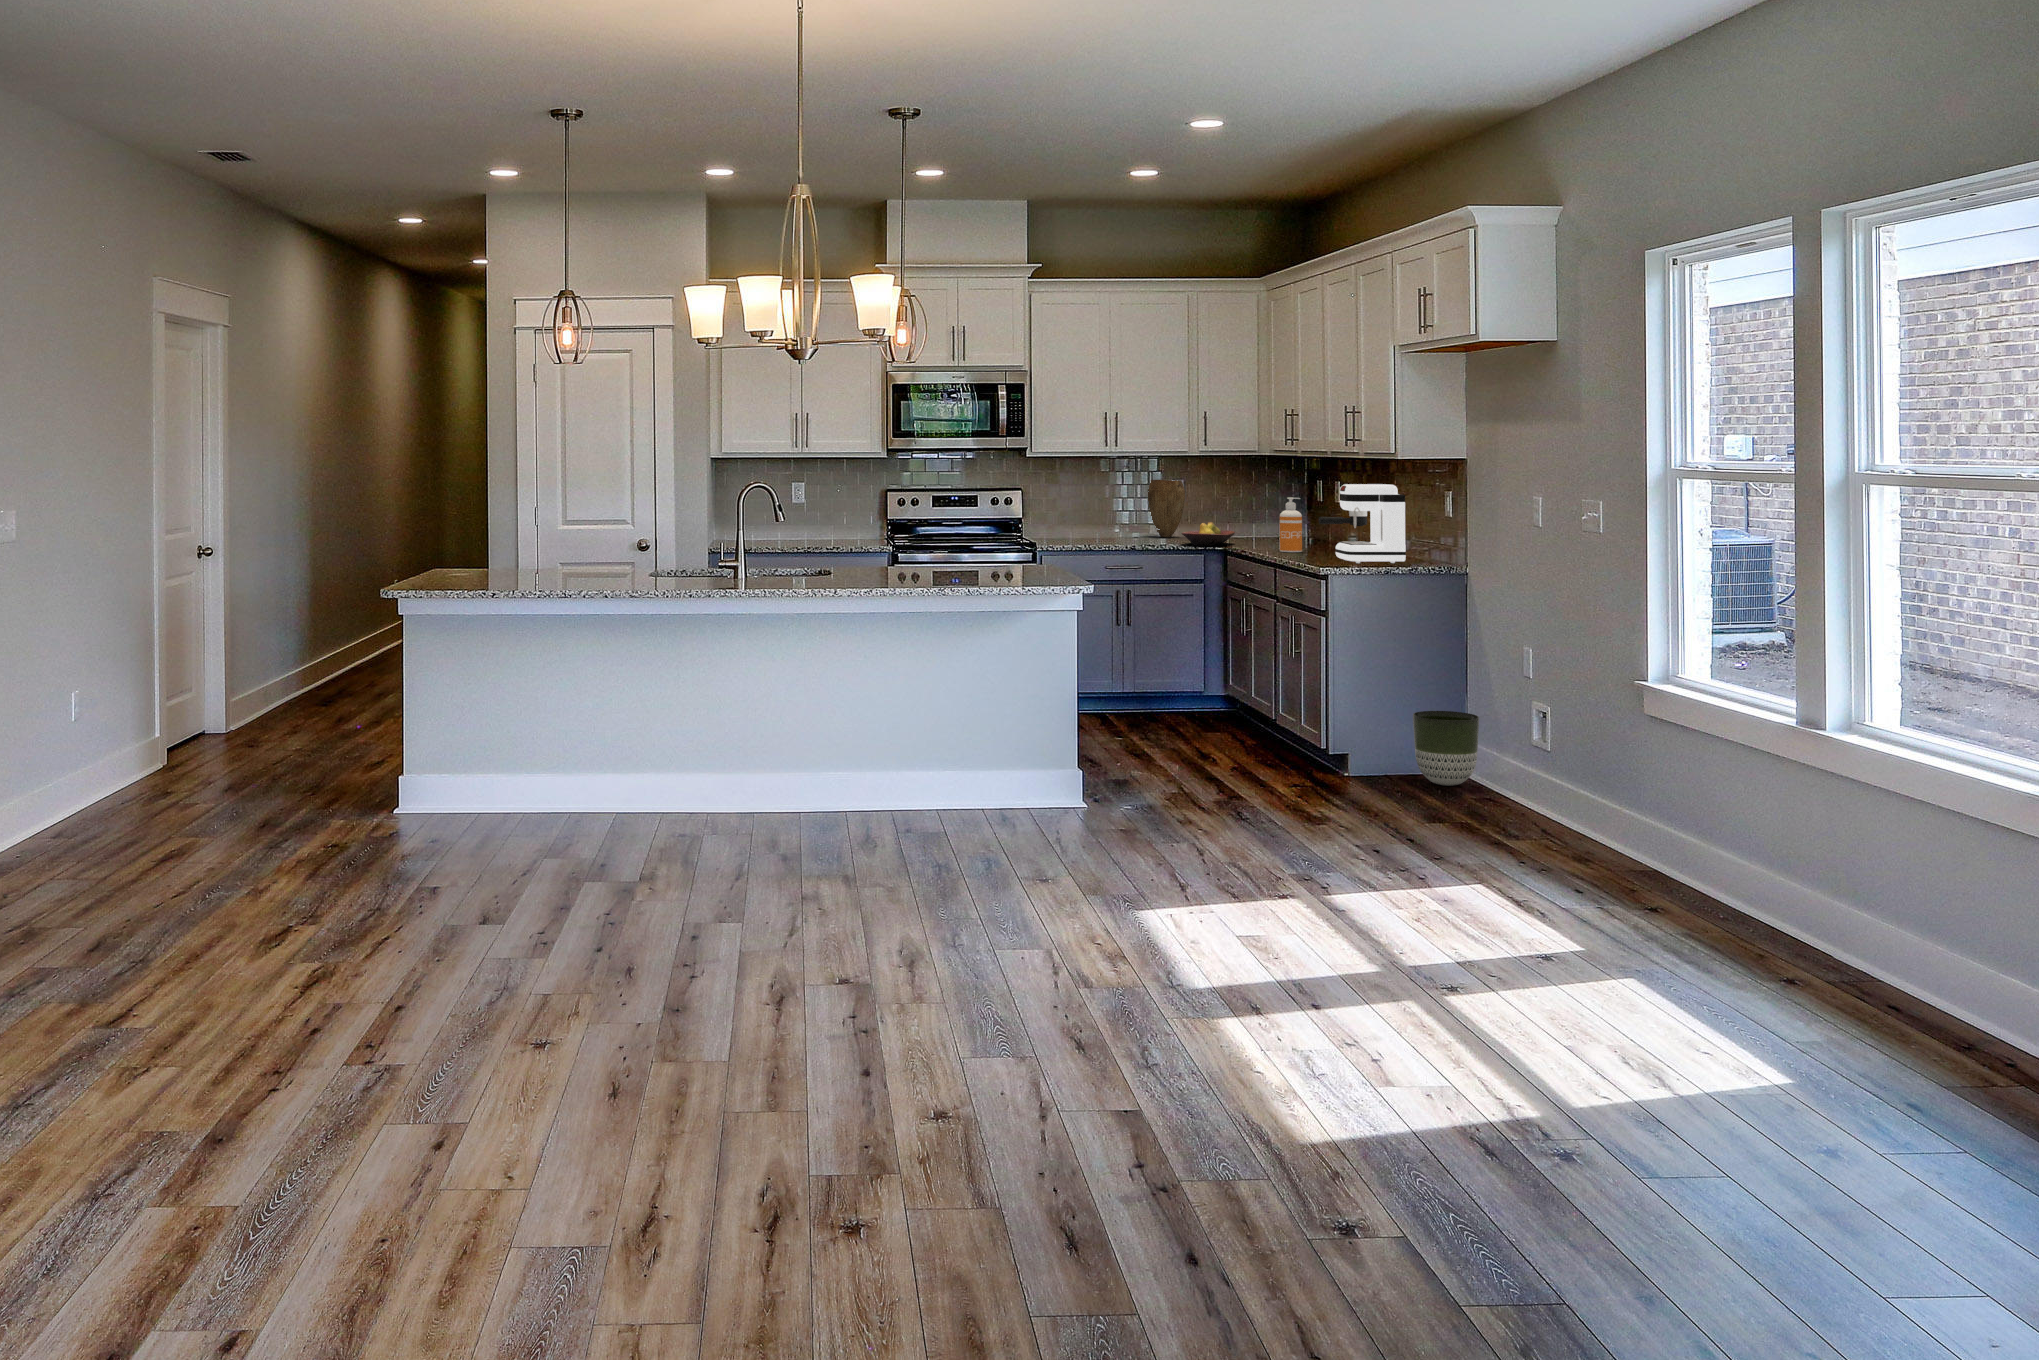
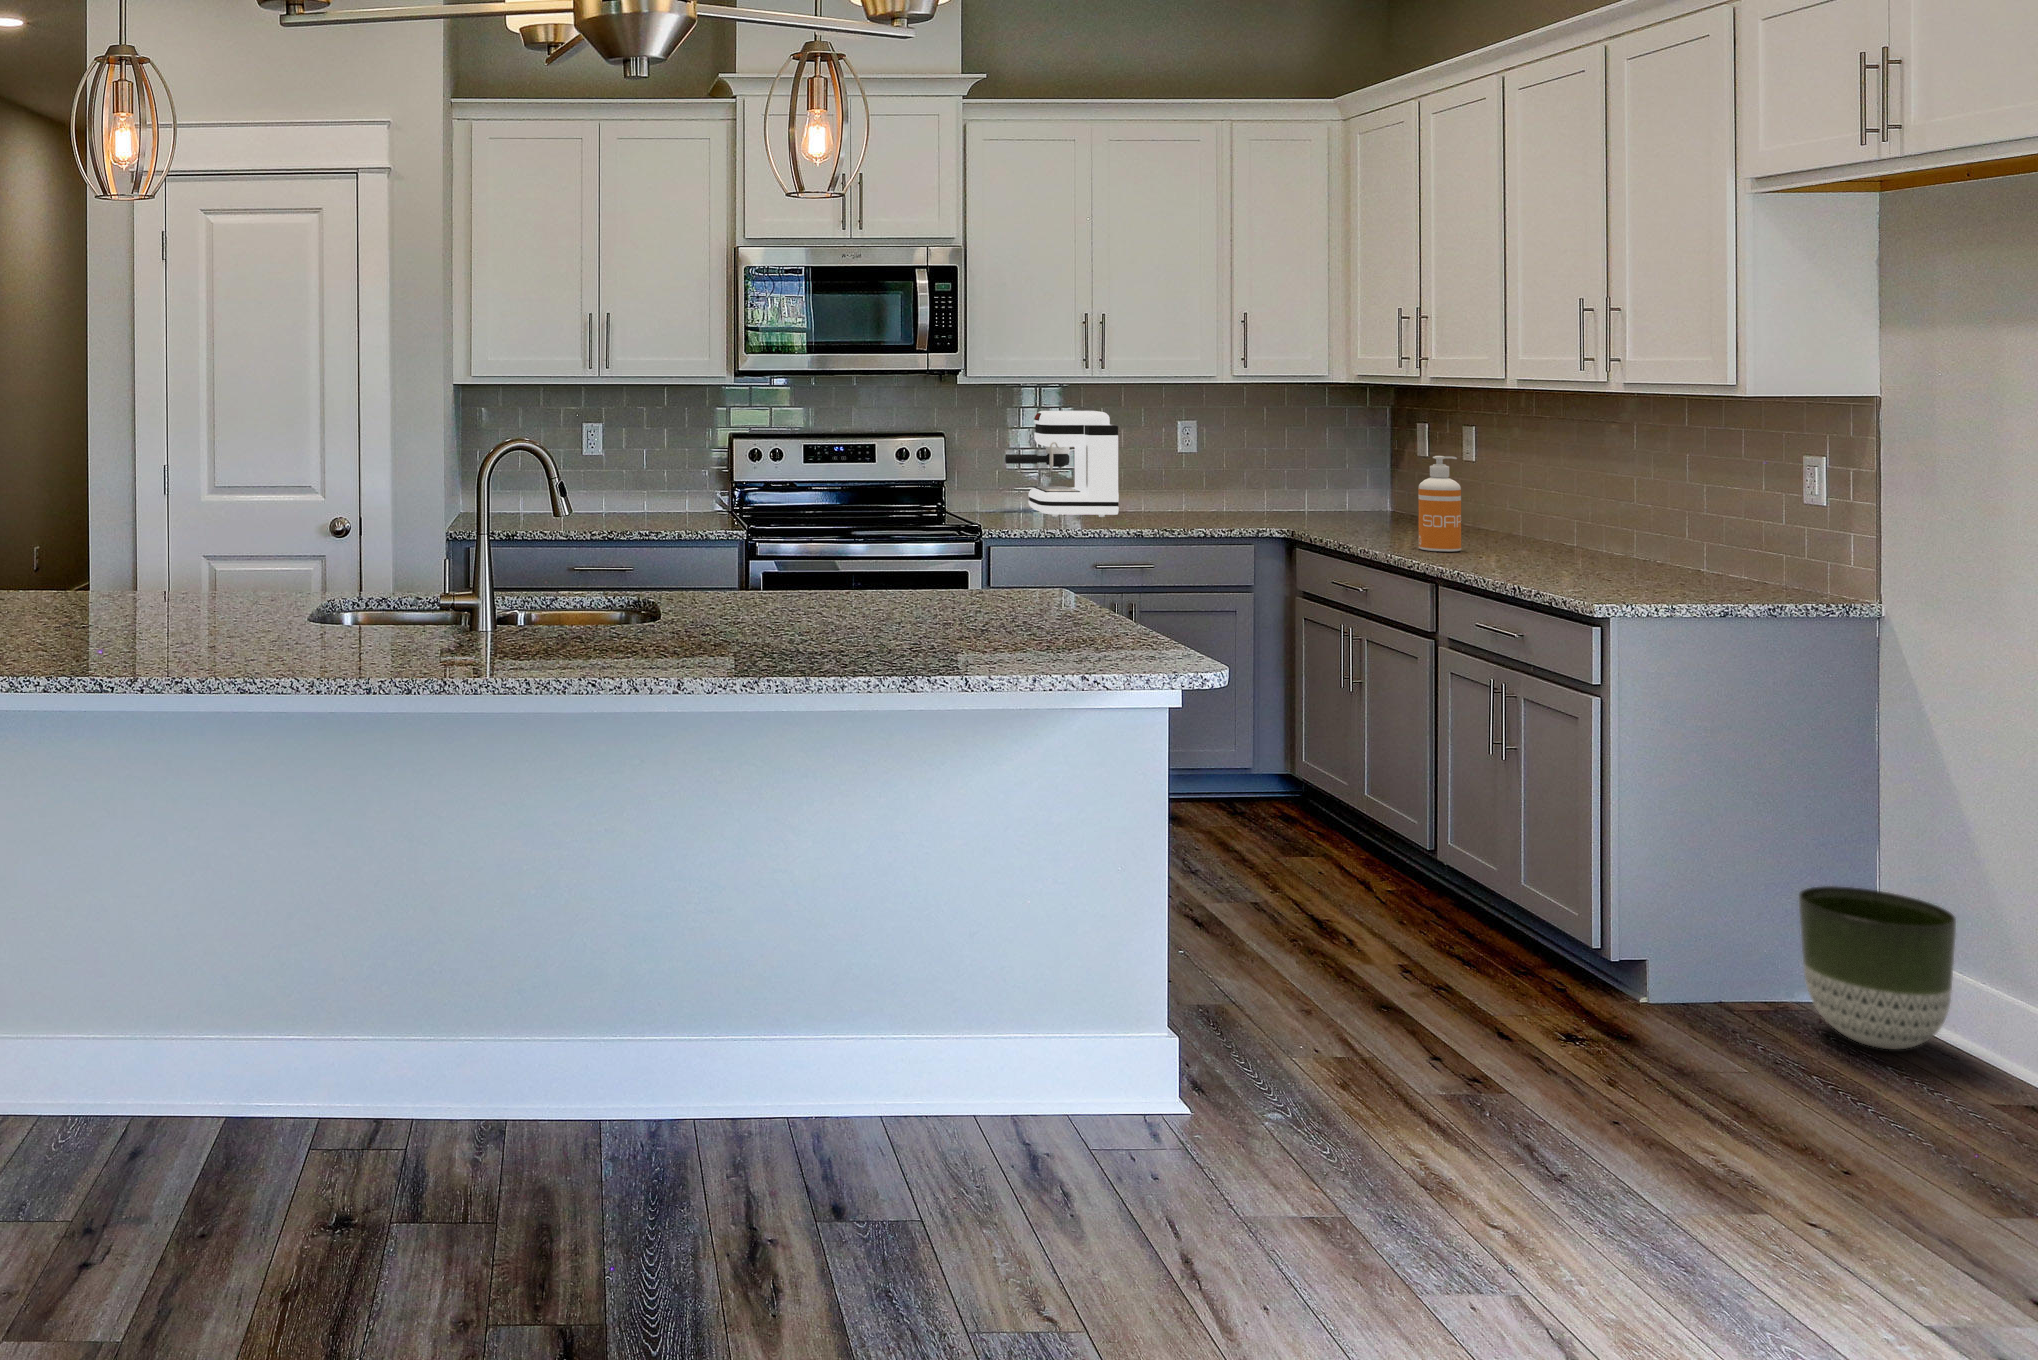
vase: present [1148,480,1185,537] -> none [1142,418,1204,510]
coffee maker: present [1319,484,1406,563] -> present [1005,411,1119,517]
fruit bowl: present [1182,522,1235,546] -> none [1224,491,1311,533]

